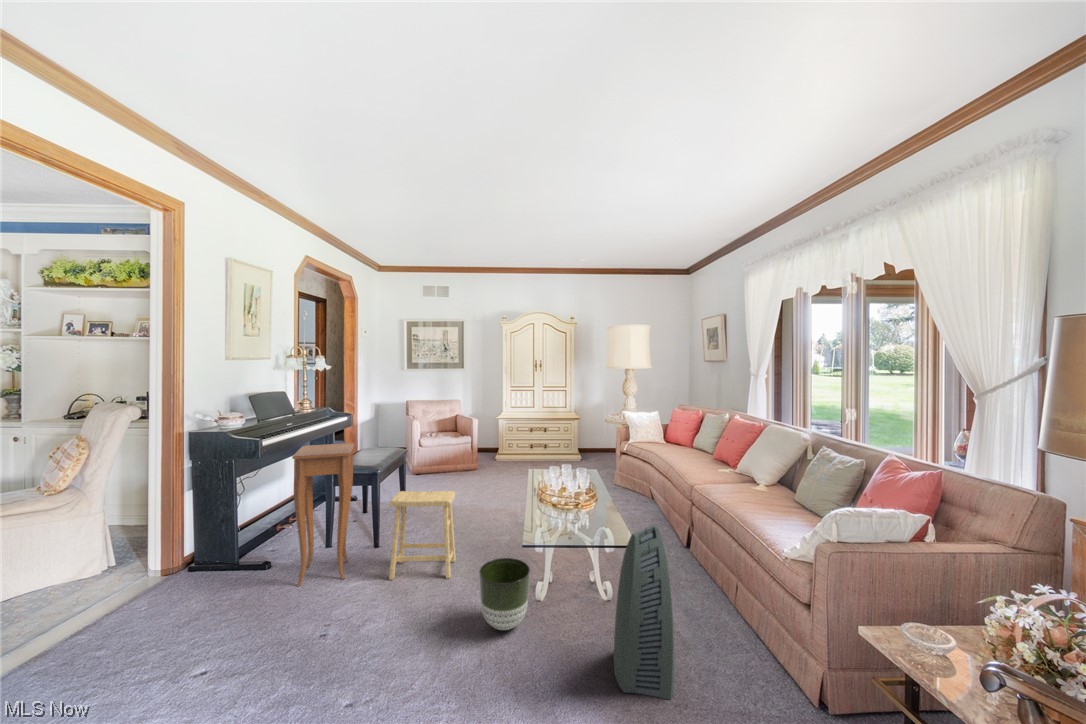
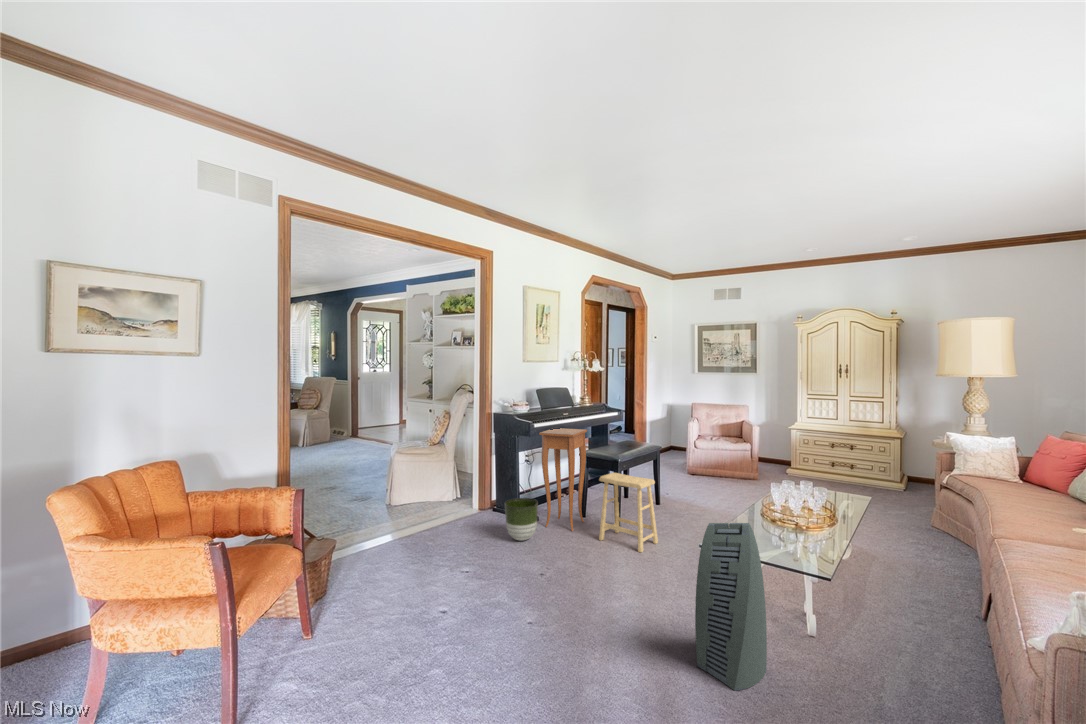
planter: present [479,558,530,630] -> present [505,498,538,541]

